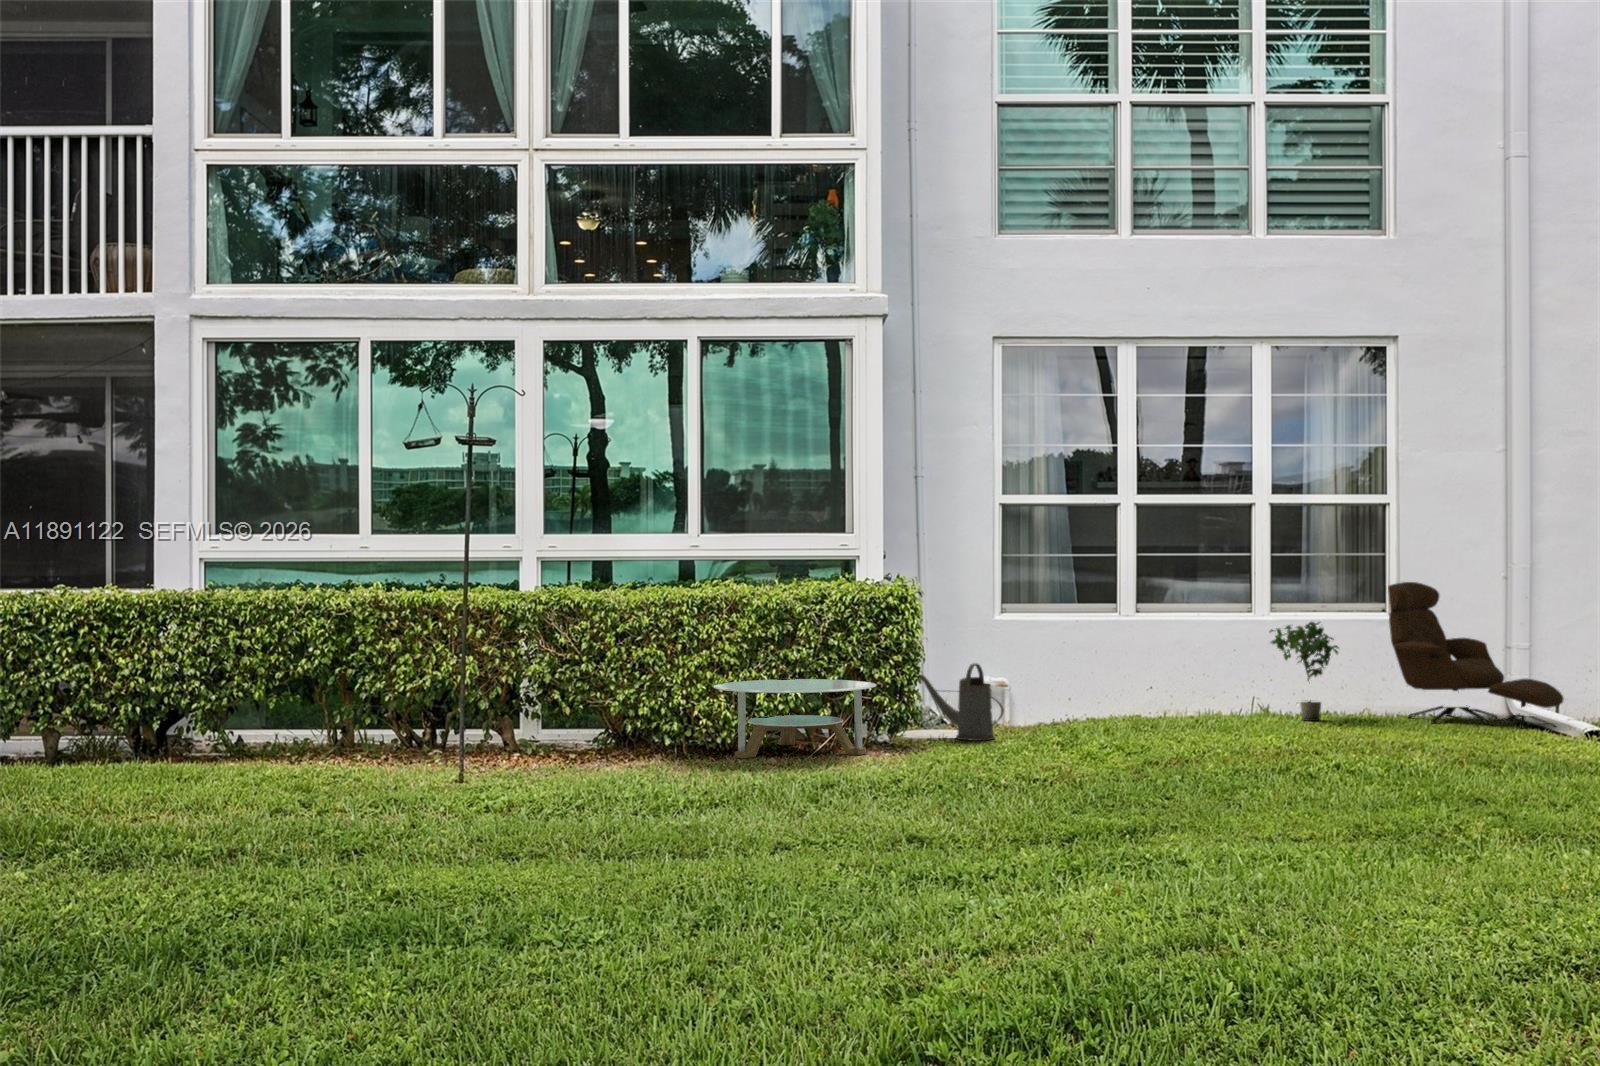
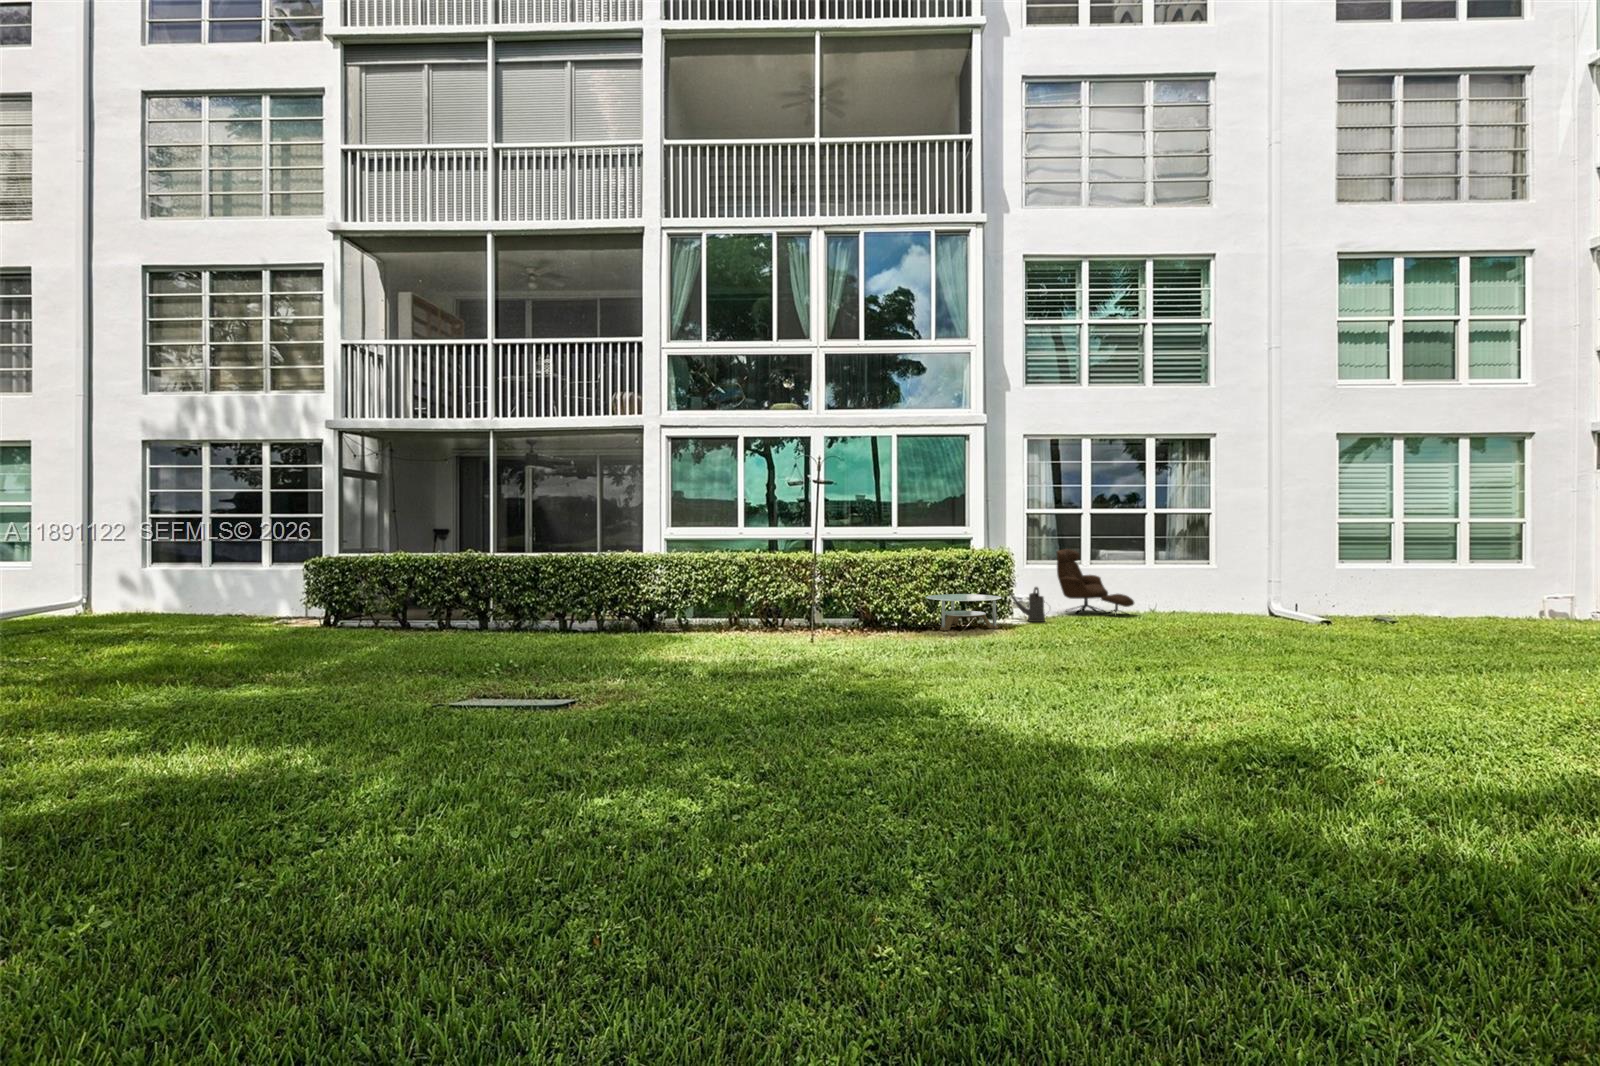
lounge chair: present [1388,582,1564,728] -> present [1056,549,1134,615]
potted plant: present [1270,622,1339,721] -> none [1159,566,1190,612]

